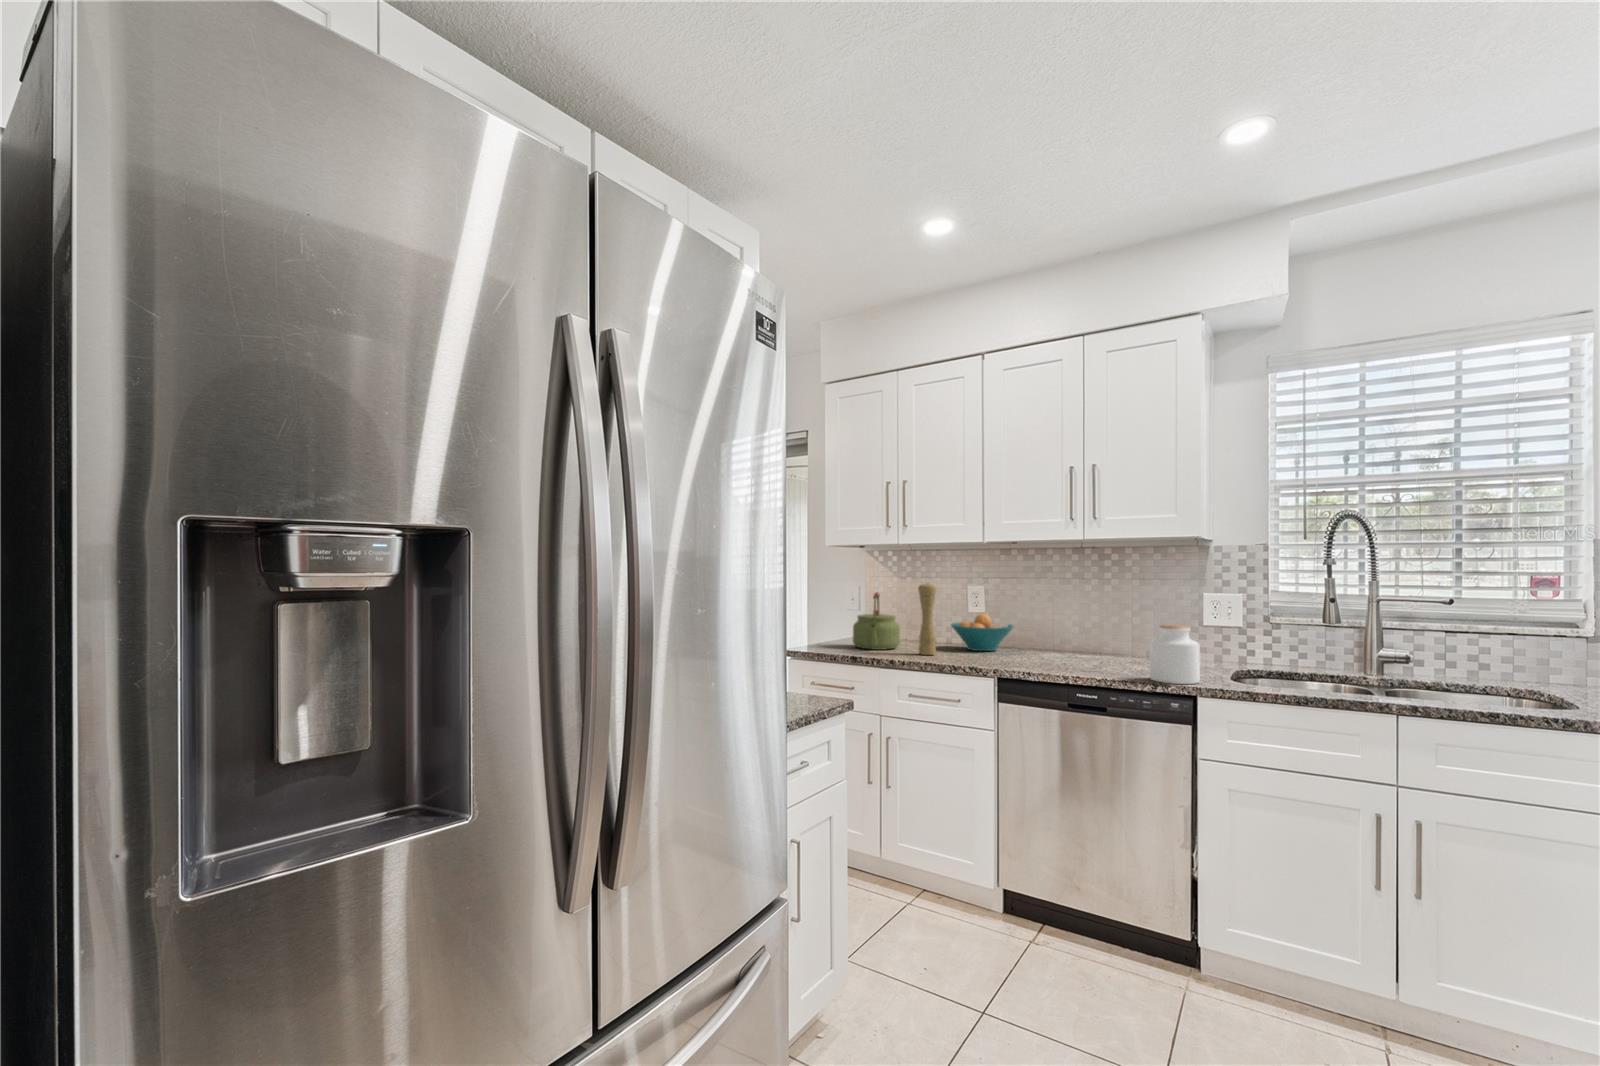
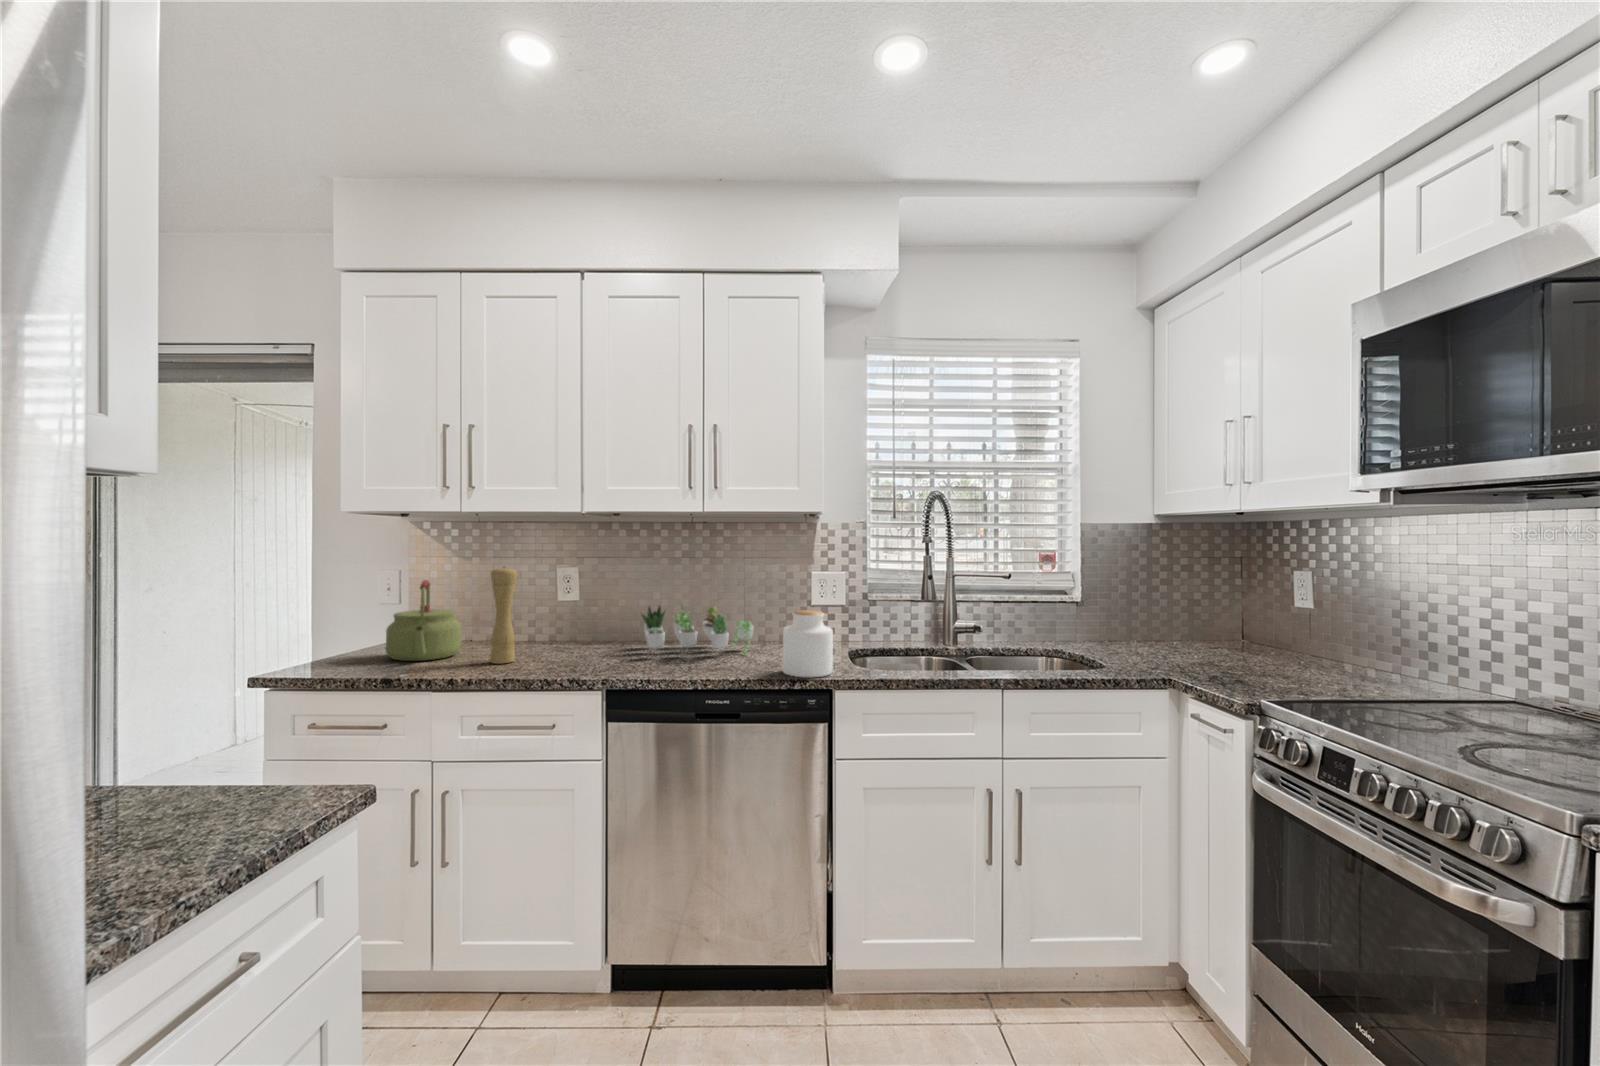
fruit bowl: present [951,614,1014,651] -> none [533,601,613,648]
succulent plant: none [1033,615,1139,666] -> present [641,603,753,655]

